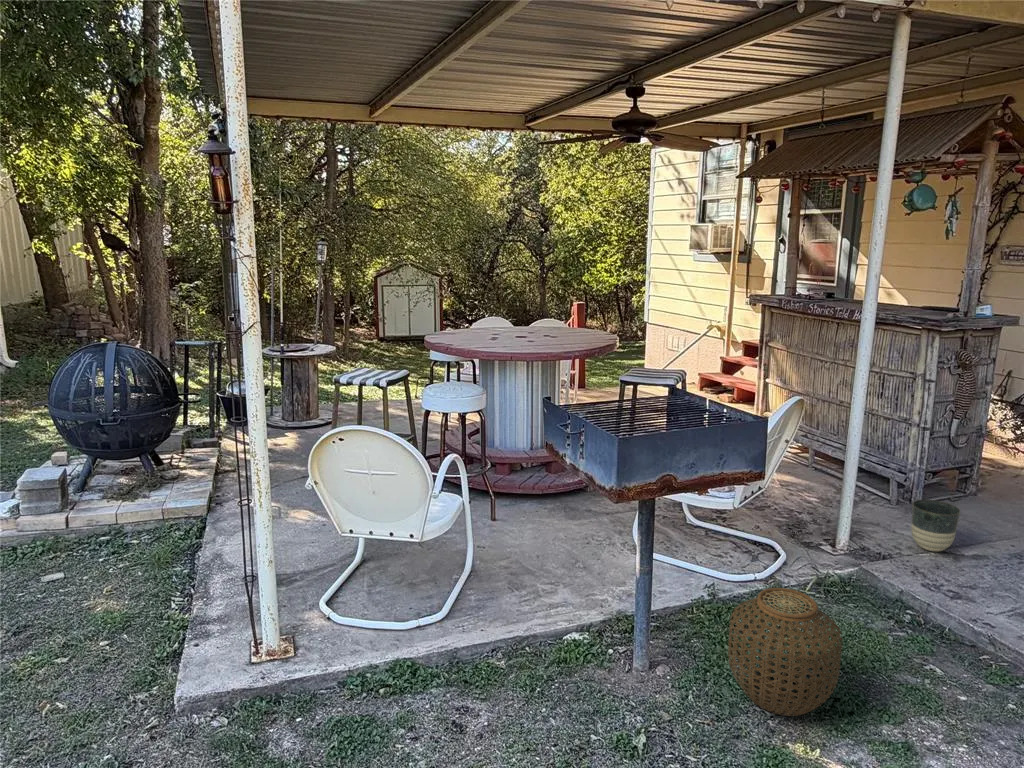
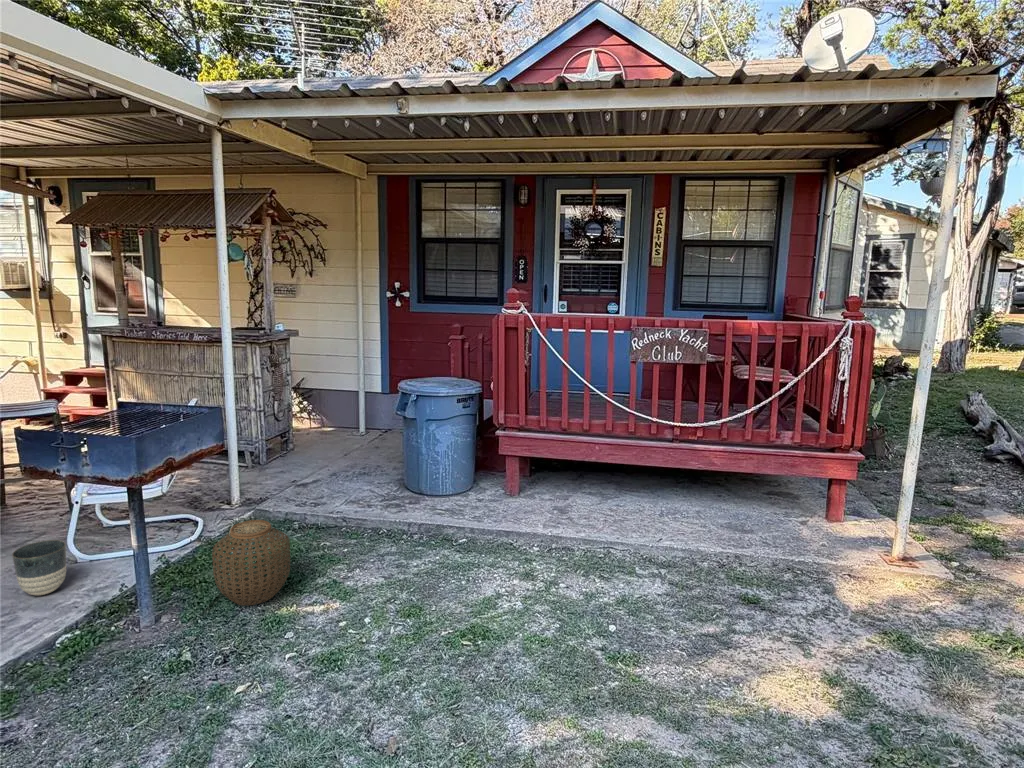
planter: present [911,500,960,551] -> present [12,540,66,595]

